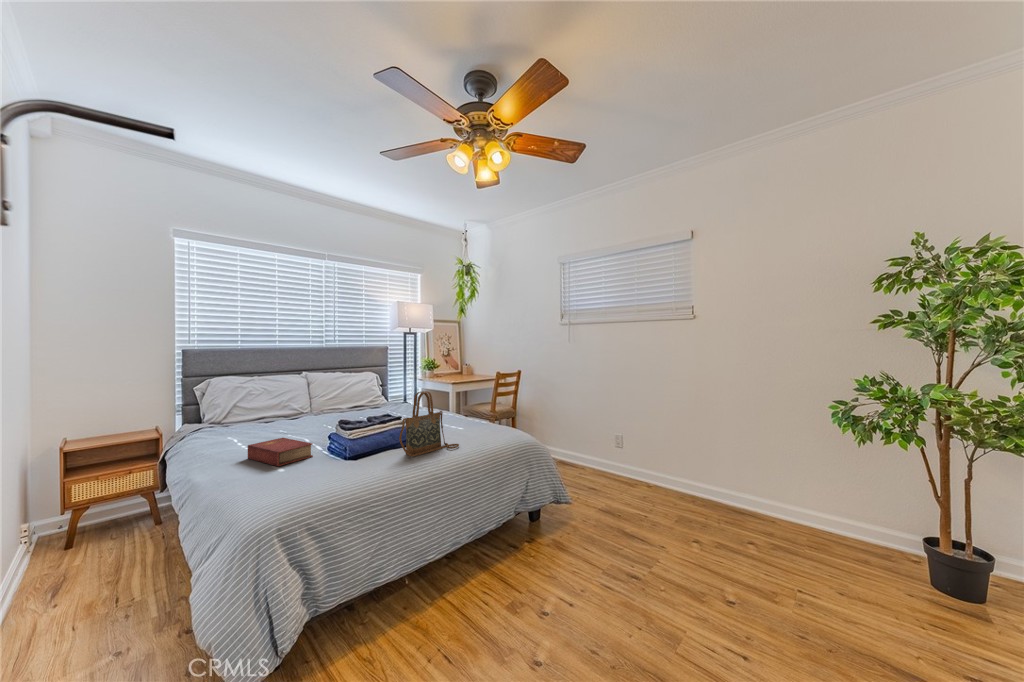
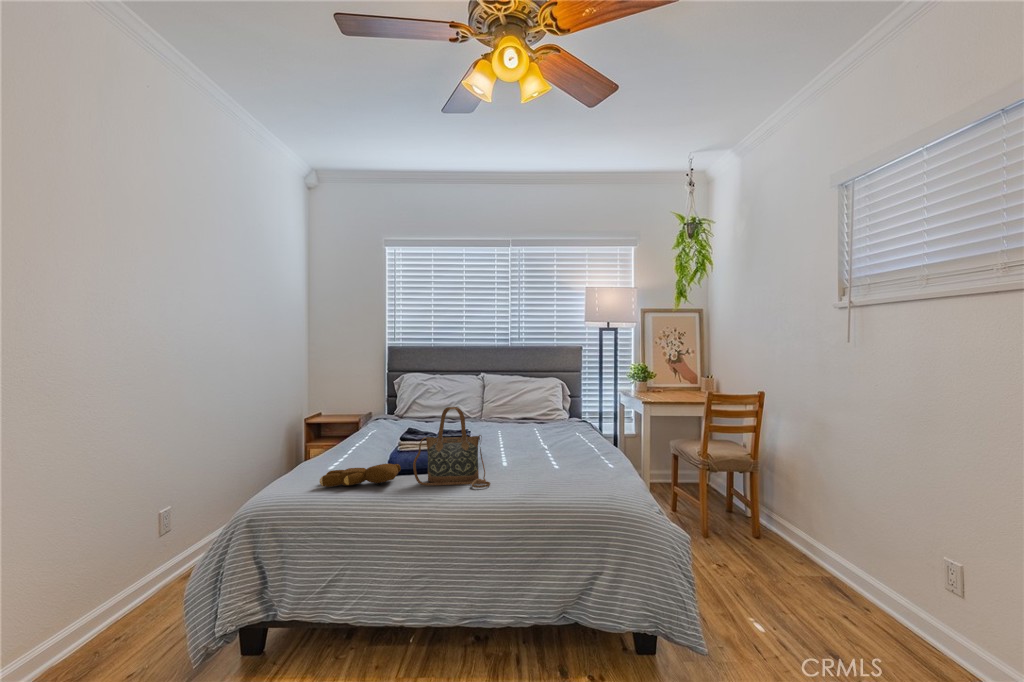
book: present [248,438,313,466] -> none [335,437,375,464]
teddy bear: none [314,446,393,479] -> present [319,464,401,487]

